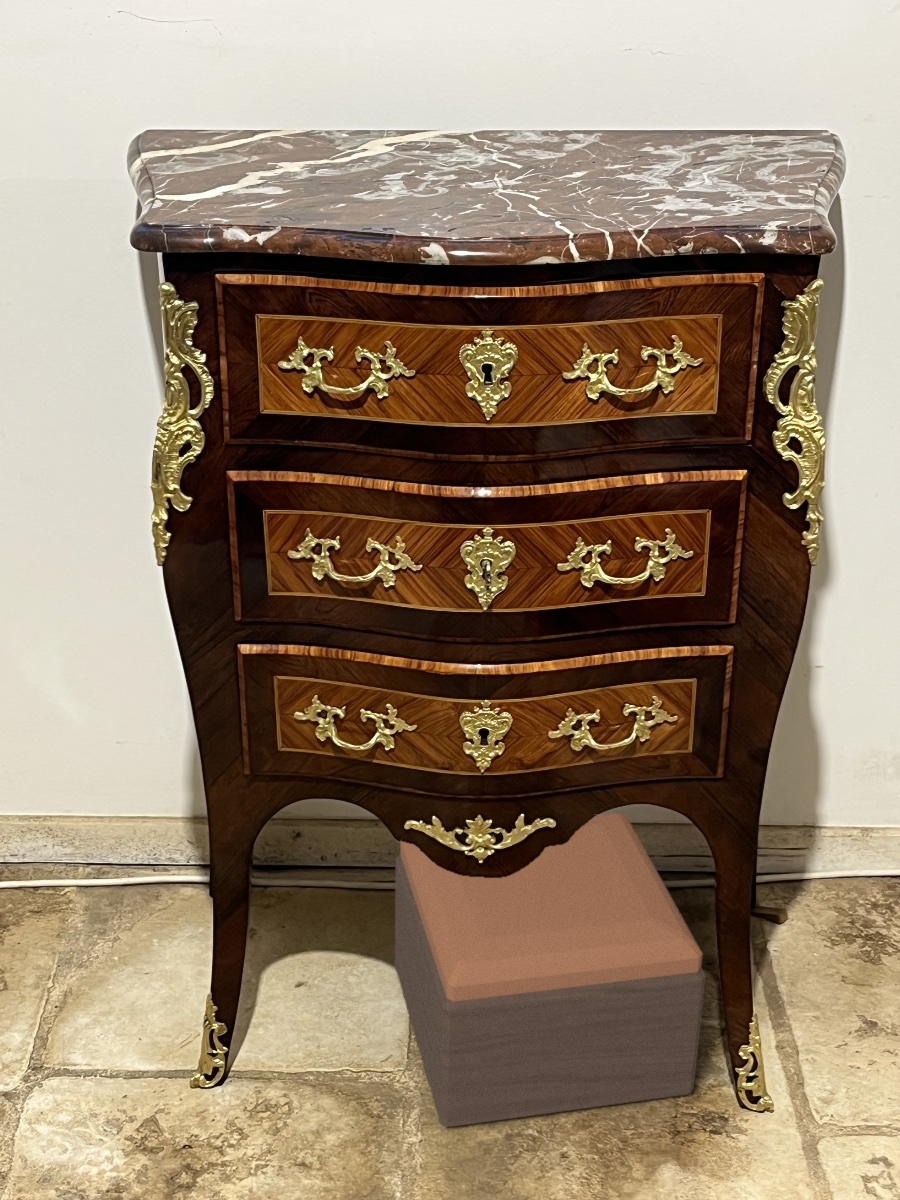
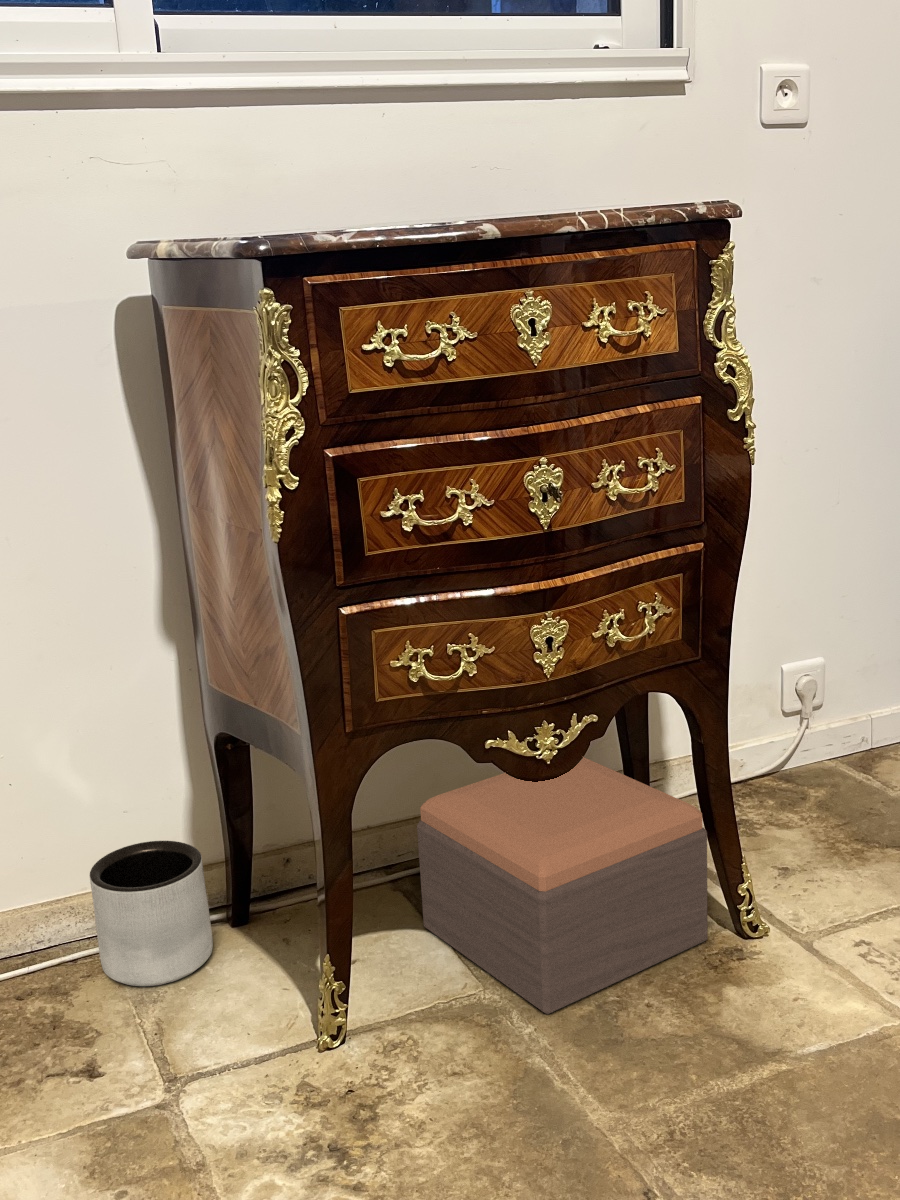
planter: none [43,786,174,947] -> present [89,841,213,986]

